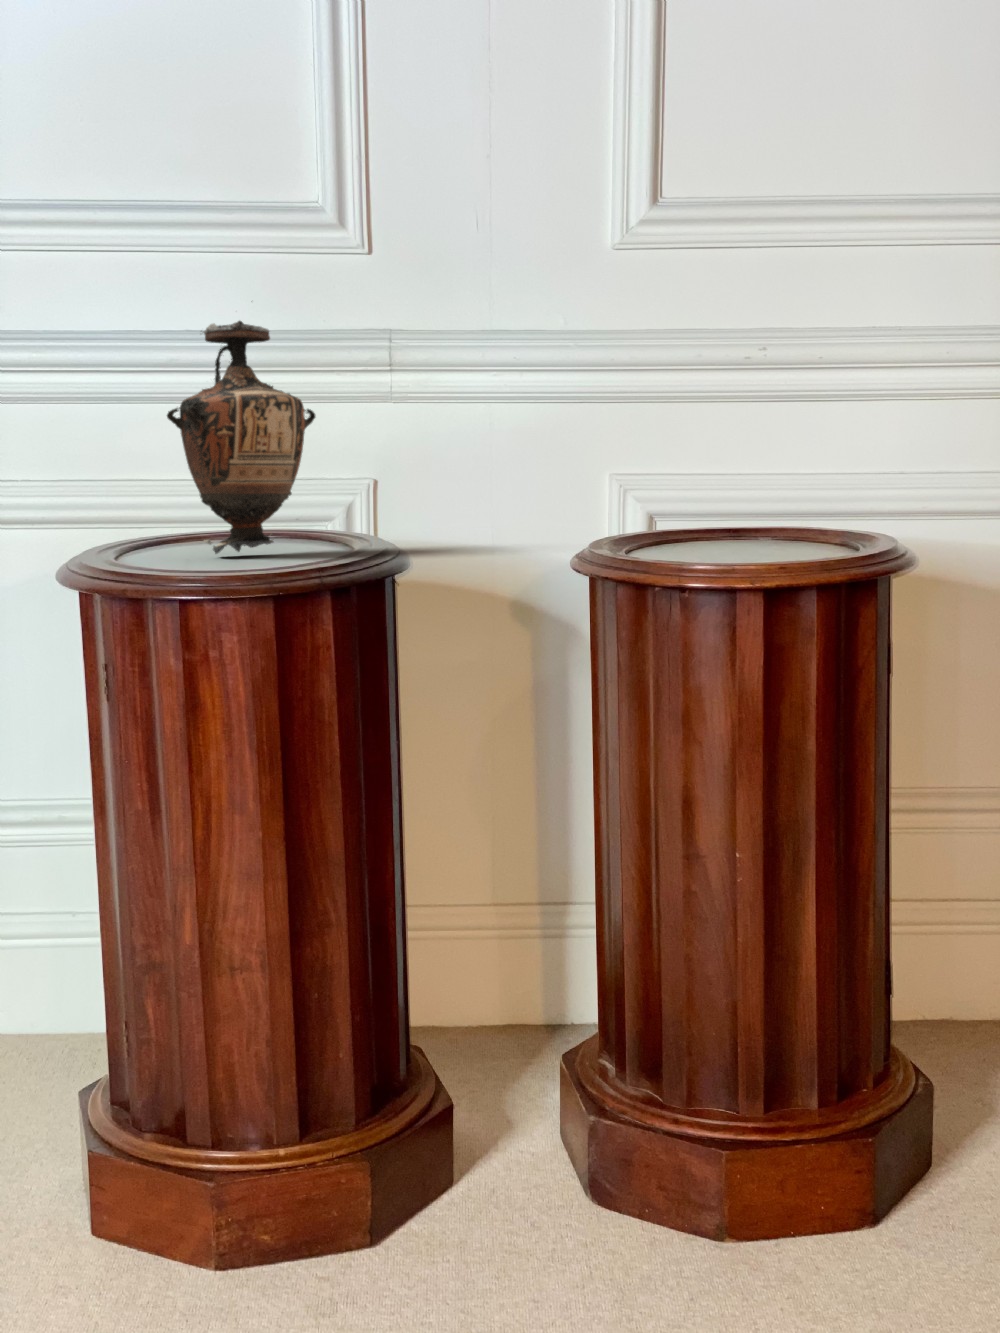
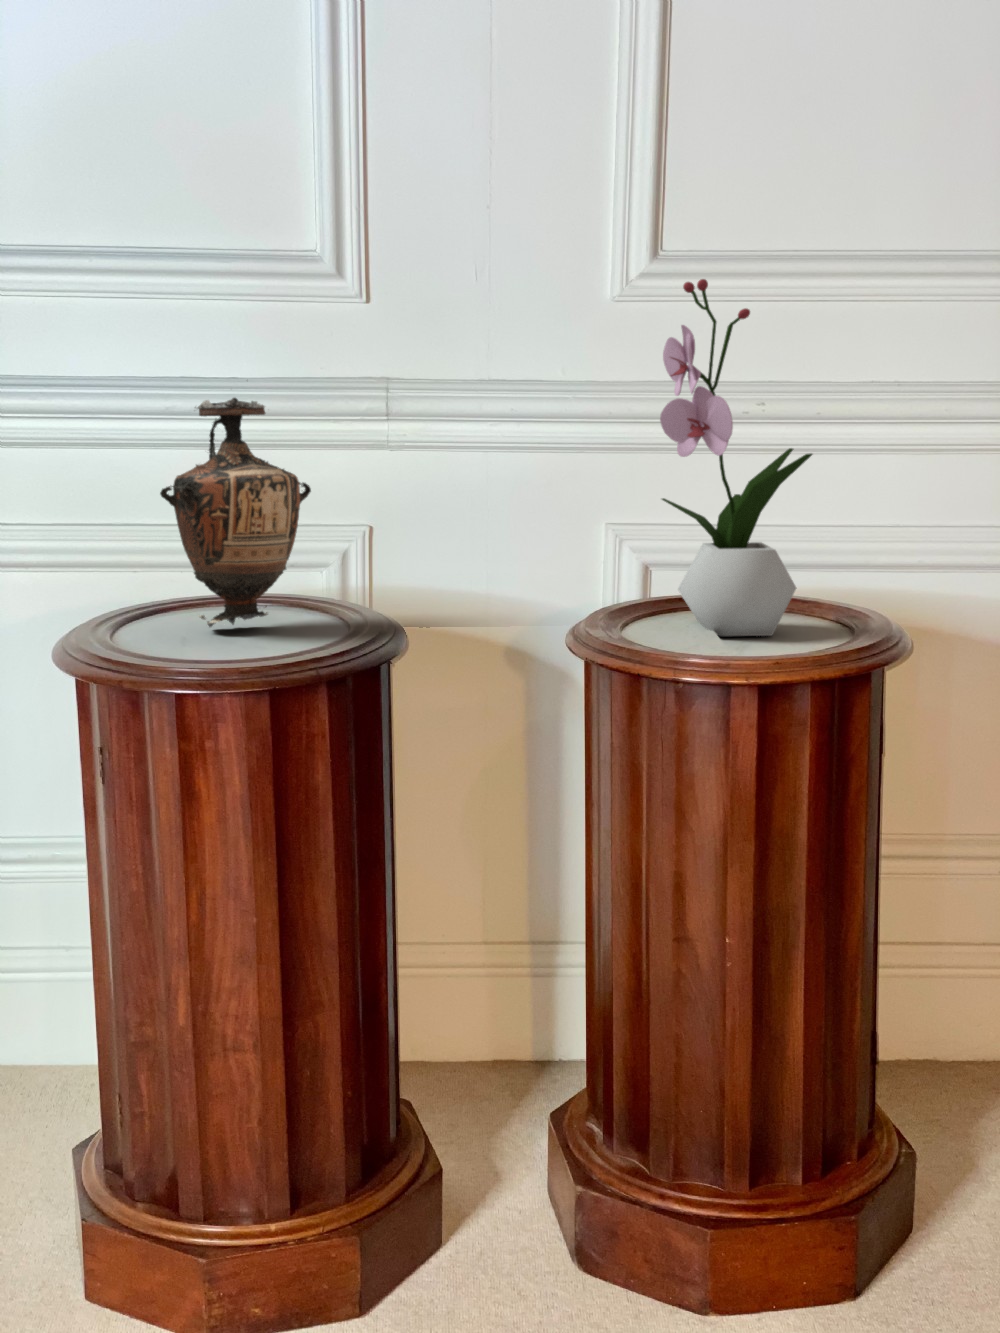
flower arrangement: none [660,201,812,552] -> present [660,279,812,636]

